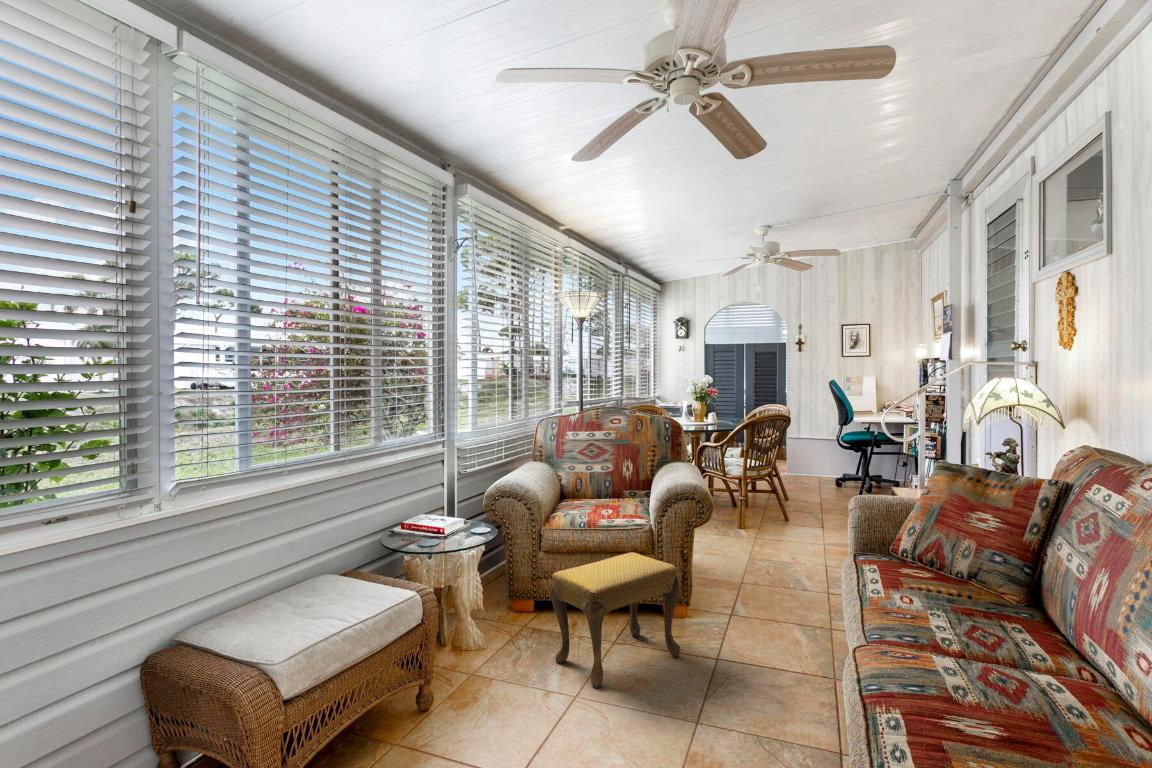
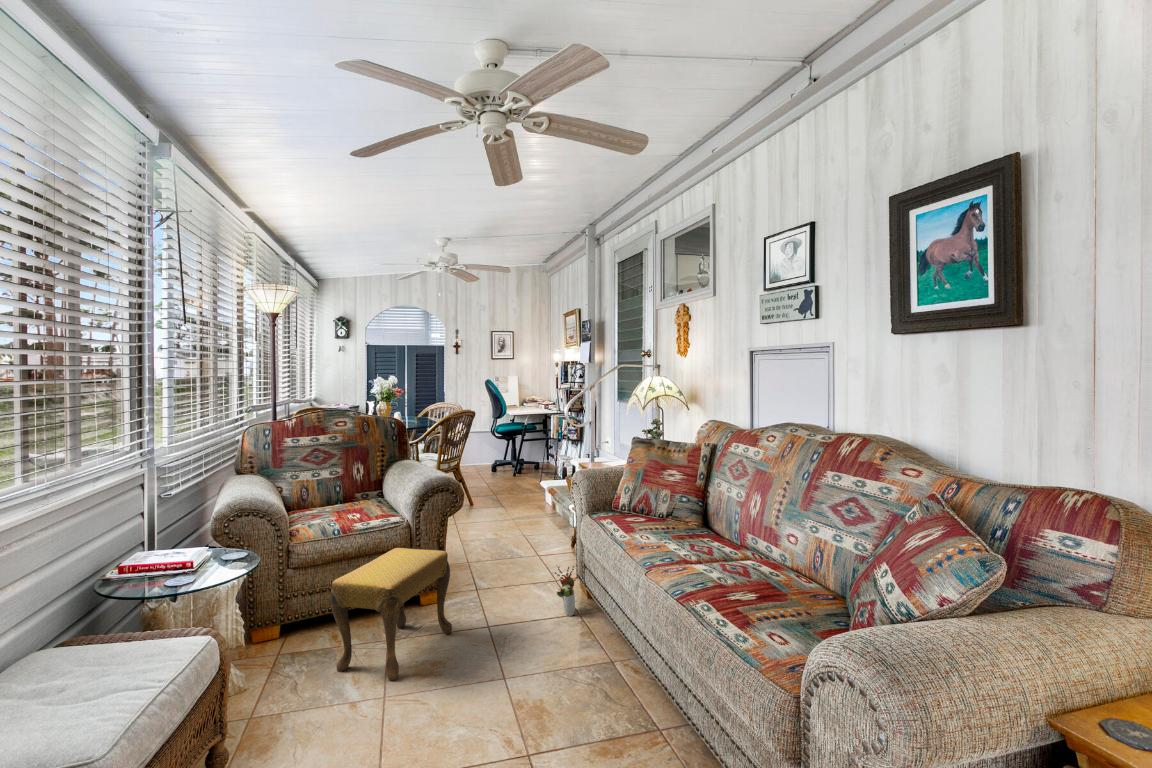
decorative plant: none [811,610,841,678] -> present [555,566,578,616]

